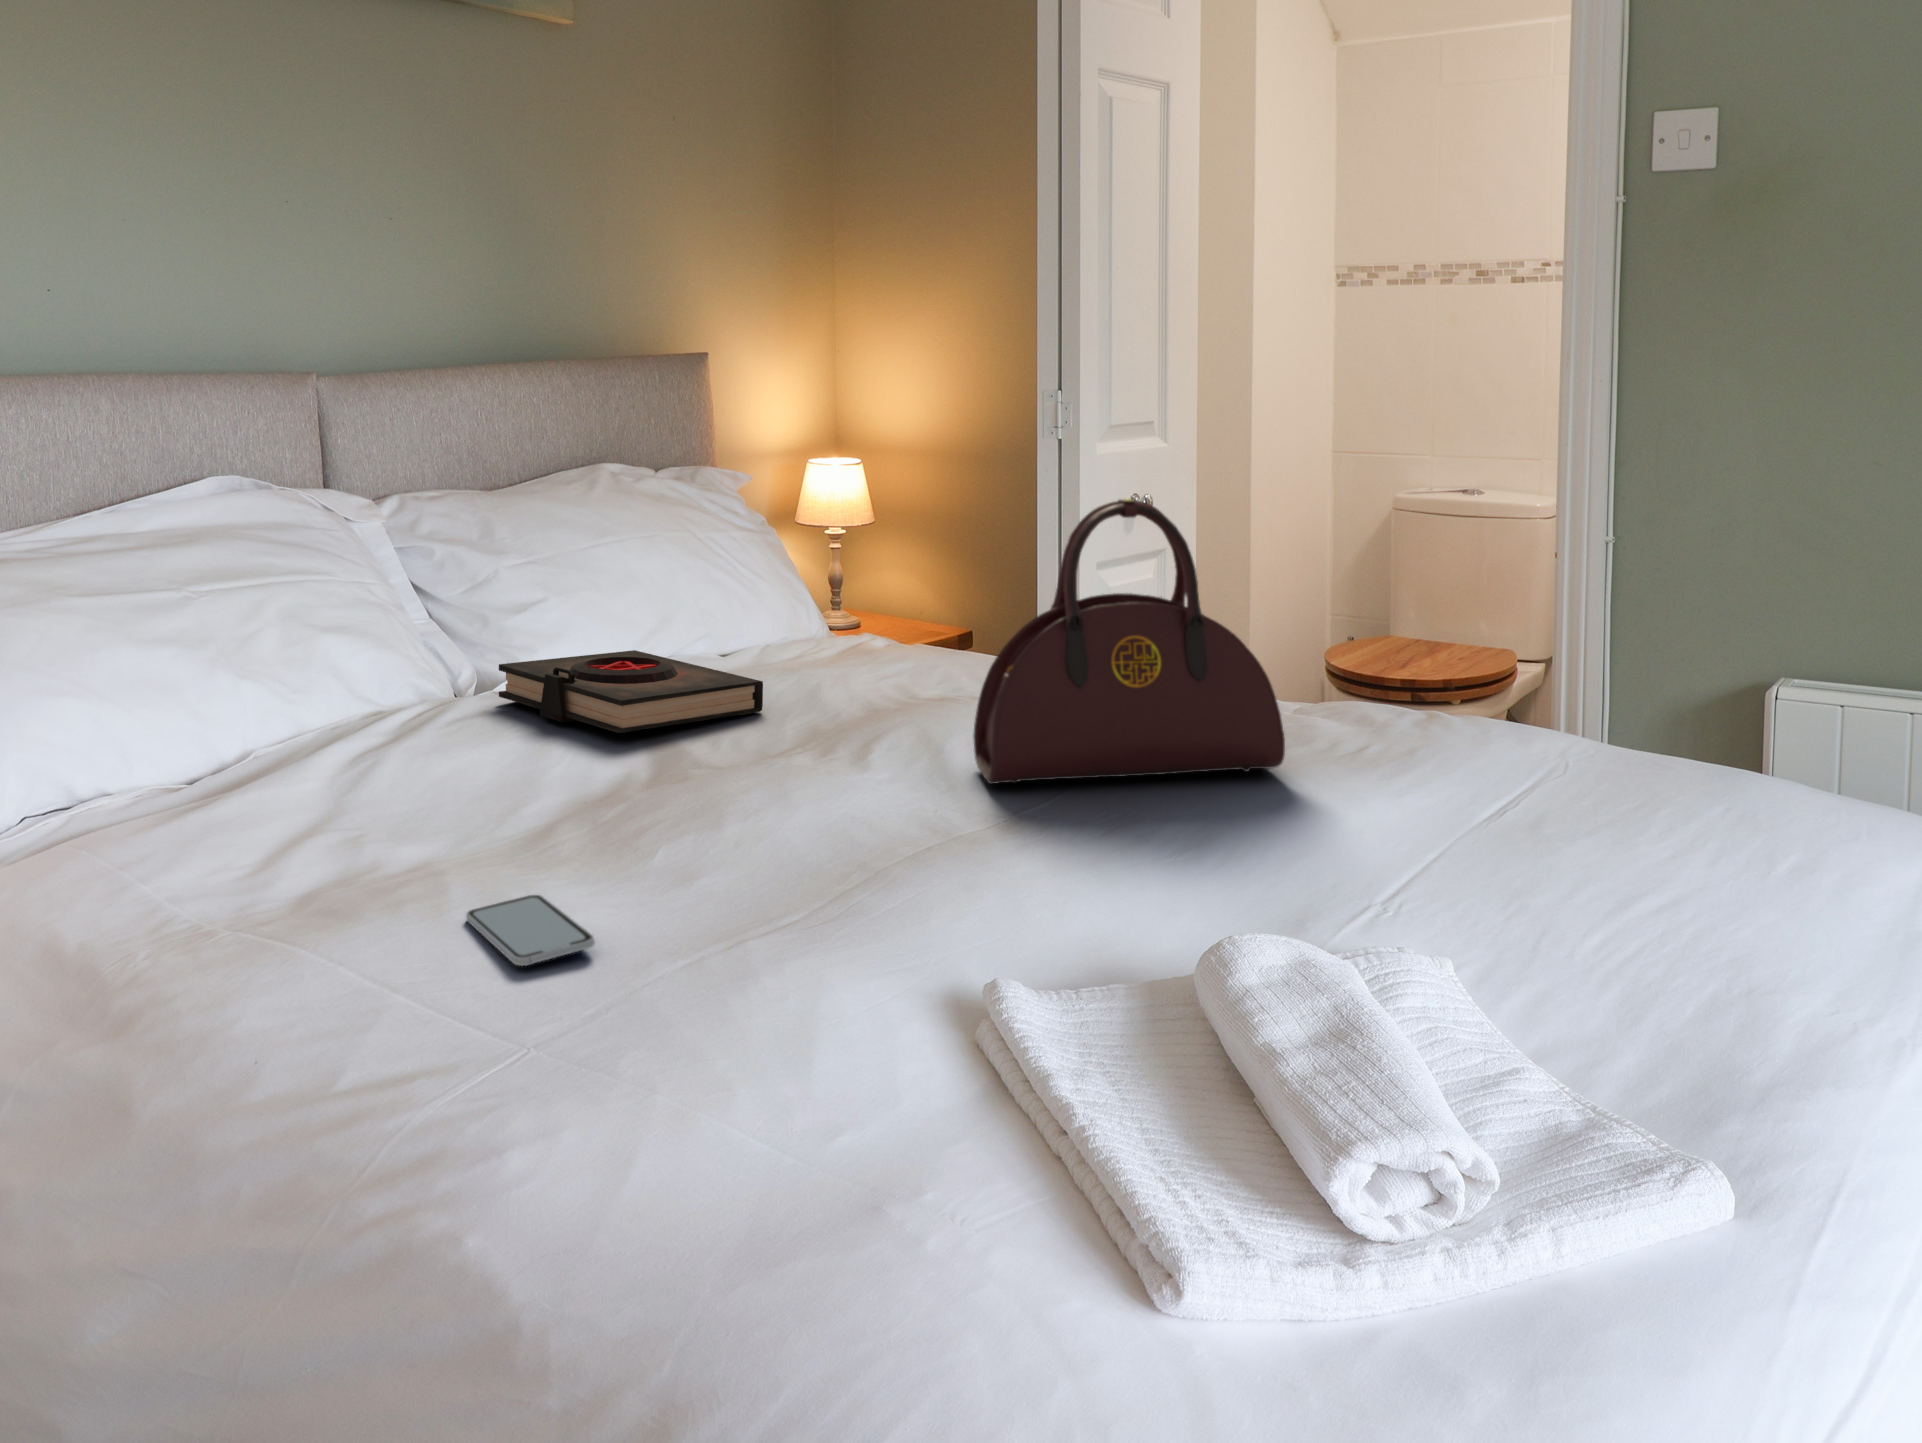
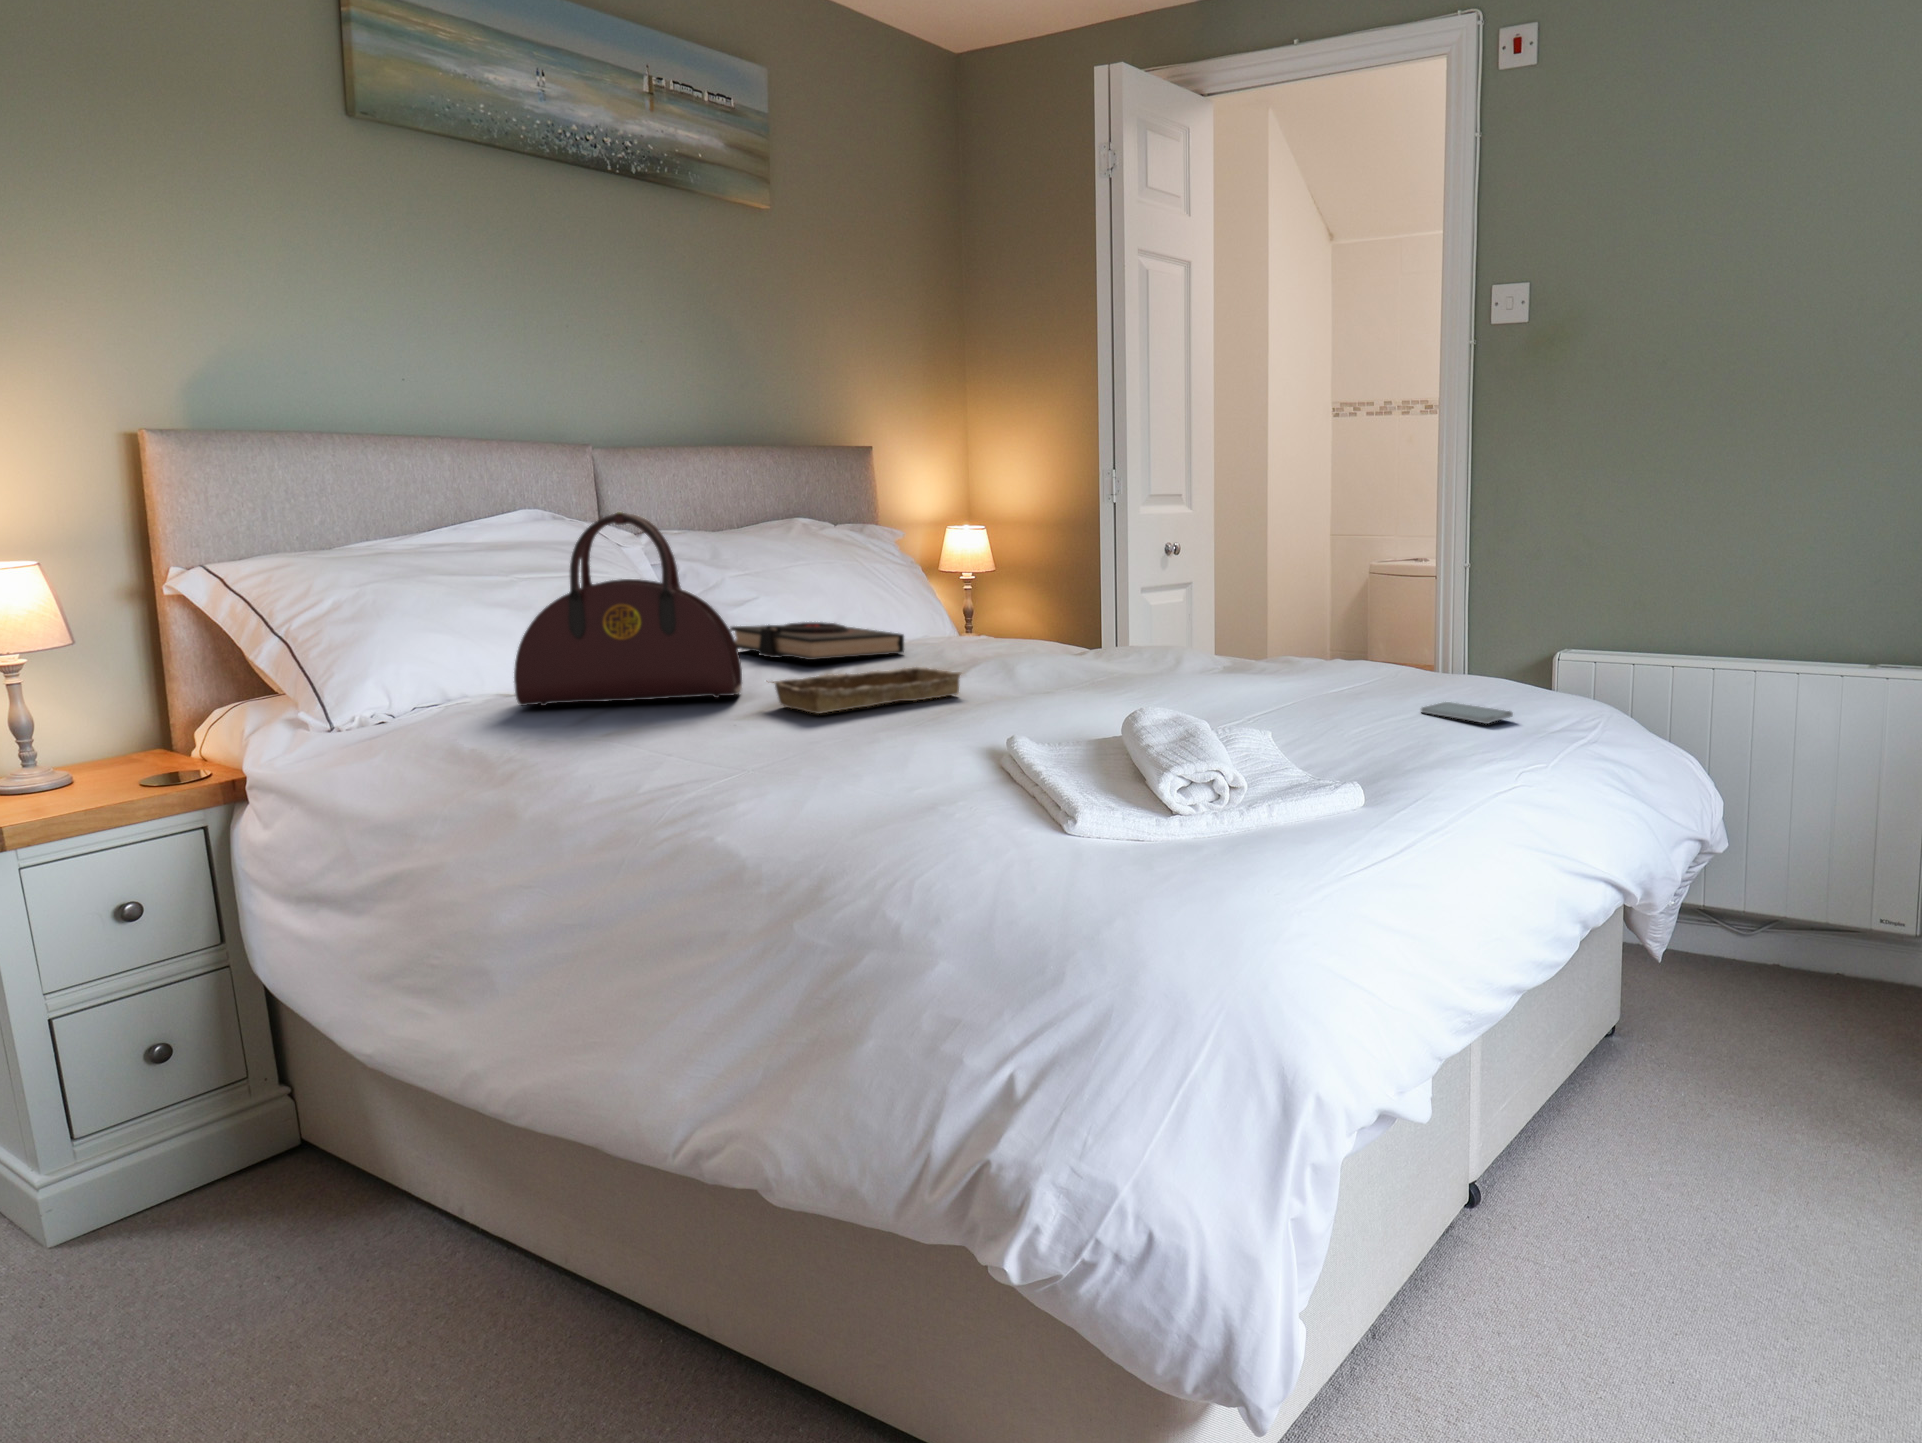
handbag: present [973,499,1285,784] -> present [514,512,742,706]
tray: none [550,764,878,877] -> present [767,667,962,714]
smartphone: present [466,895,595,966] -> present [1421,702,1513,724]

